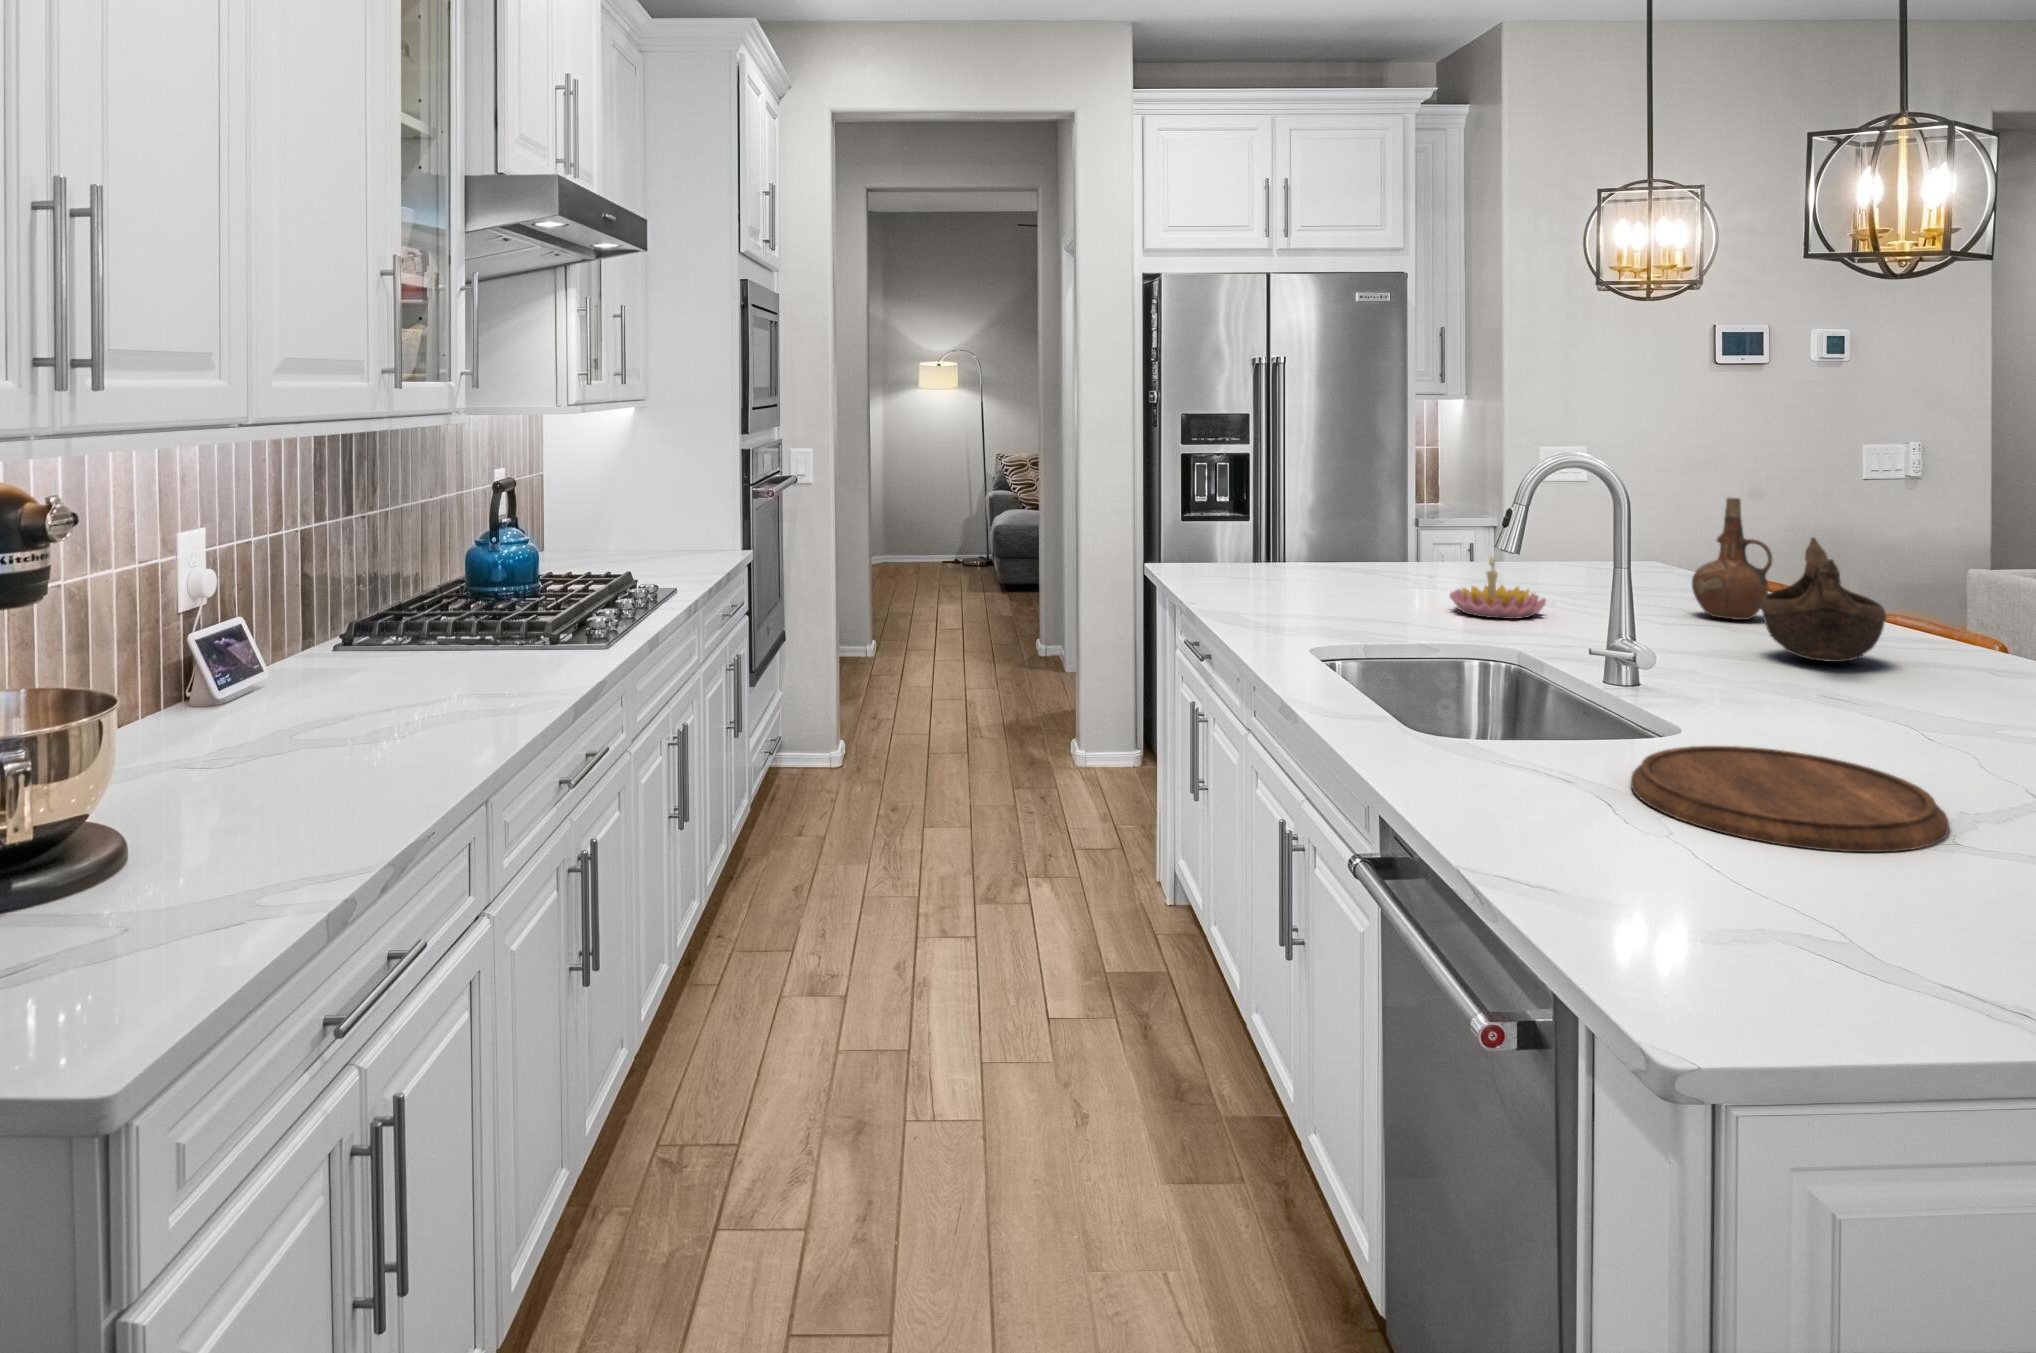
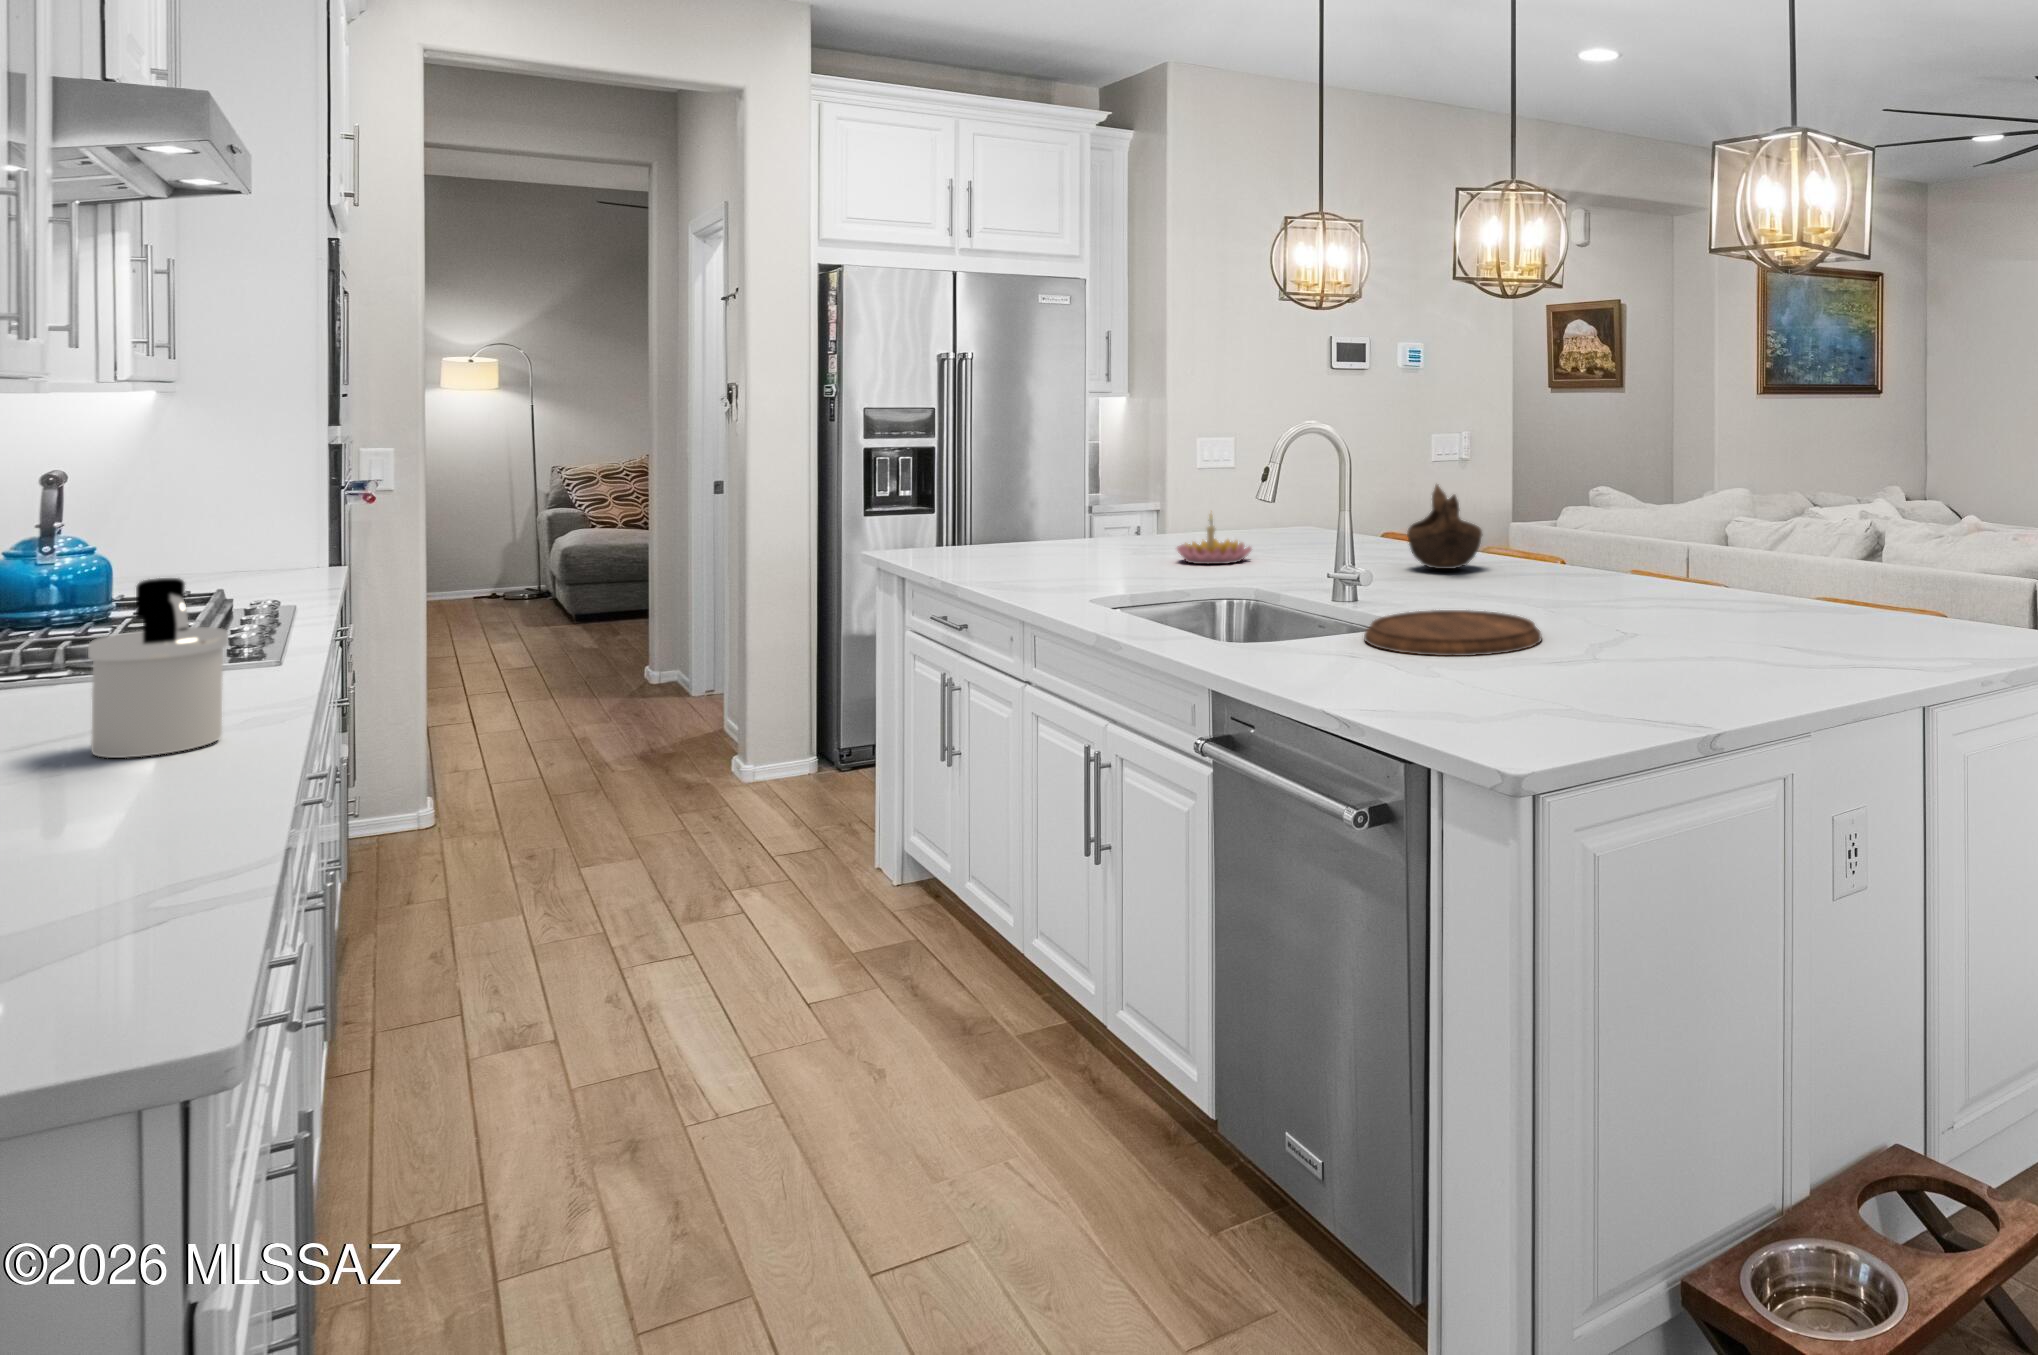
ceramic pitcher: present [1692,498,1772,620] -> none [1352,460,1405,552]
soap dispenser: none [369,590,464,745] -> present [88,578,228,758]

